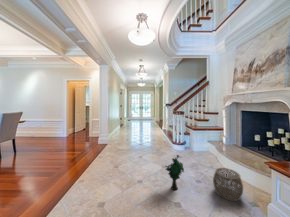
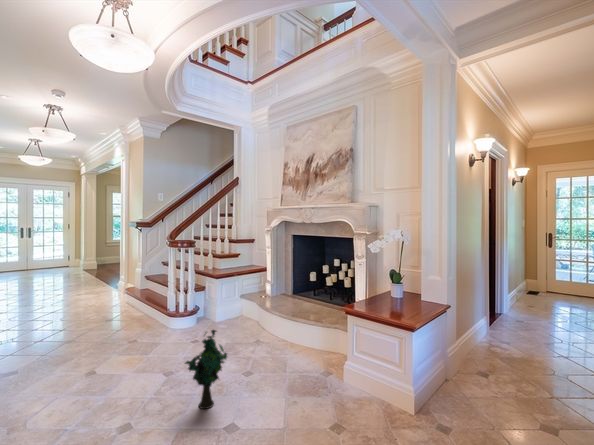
woven basket: present [213,168,243,201] -> none [273,332,316,384]

